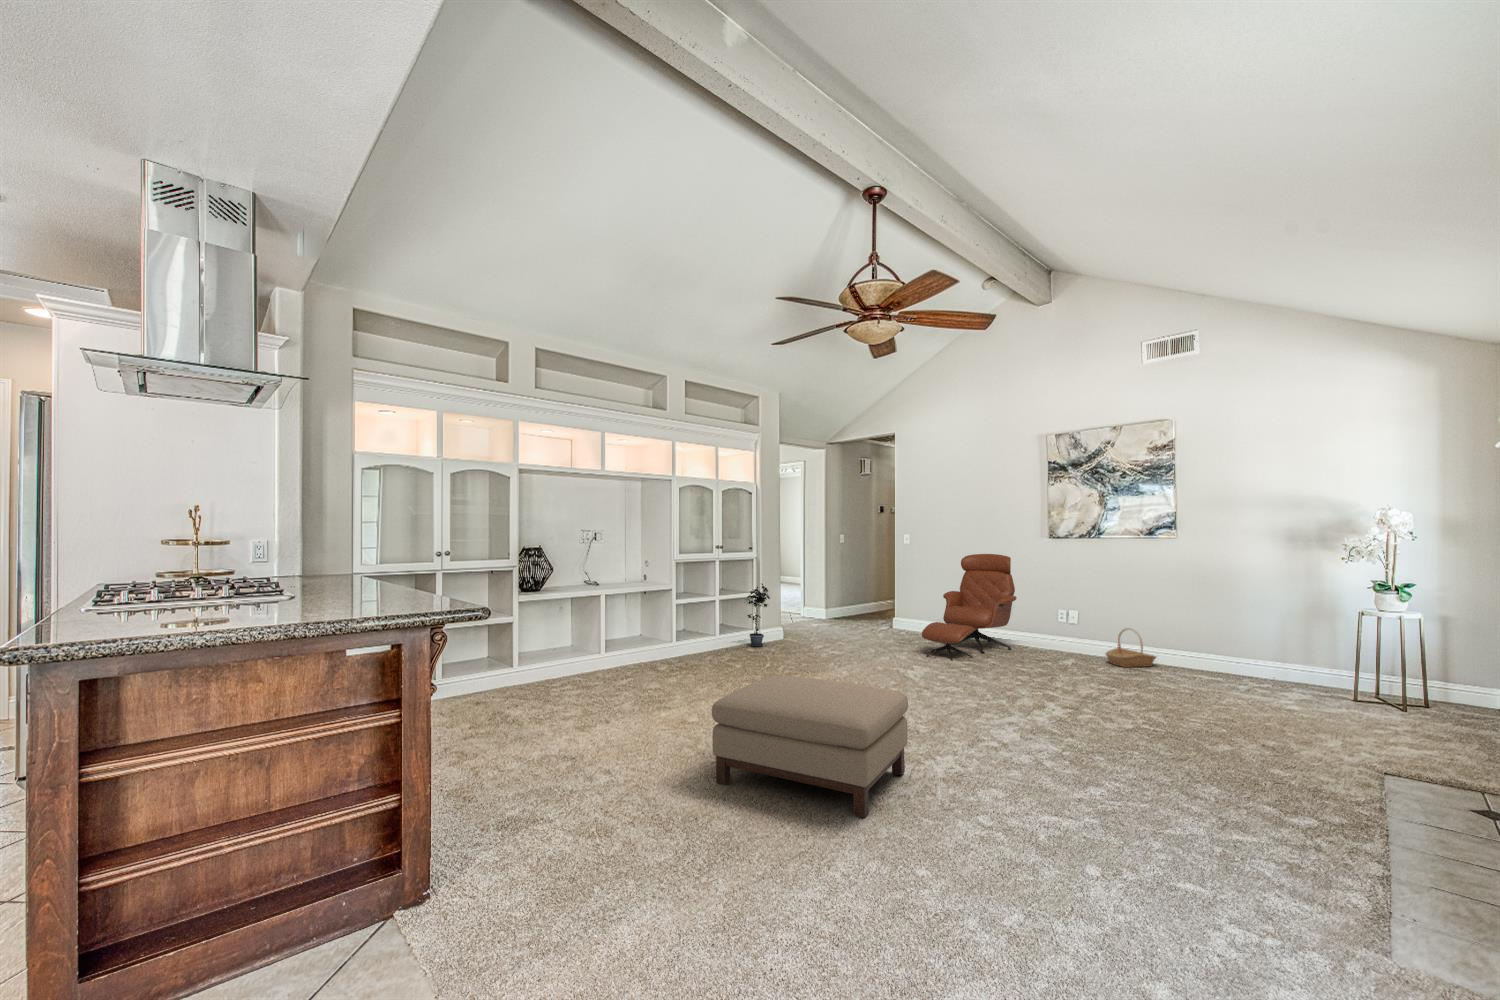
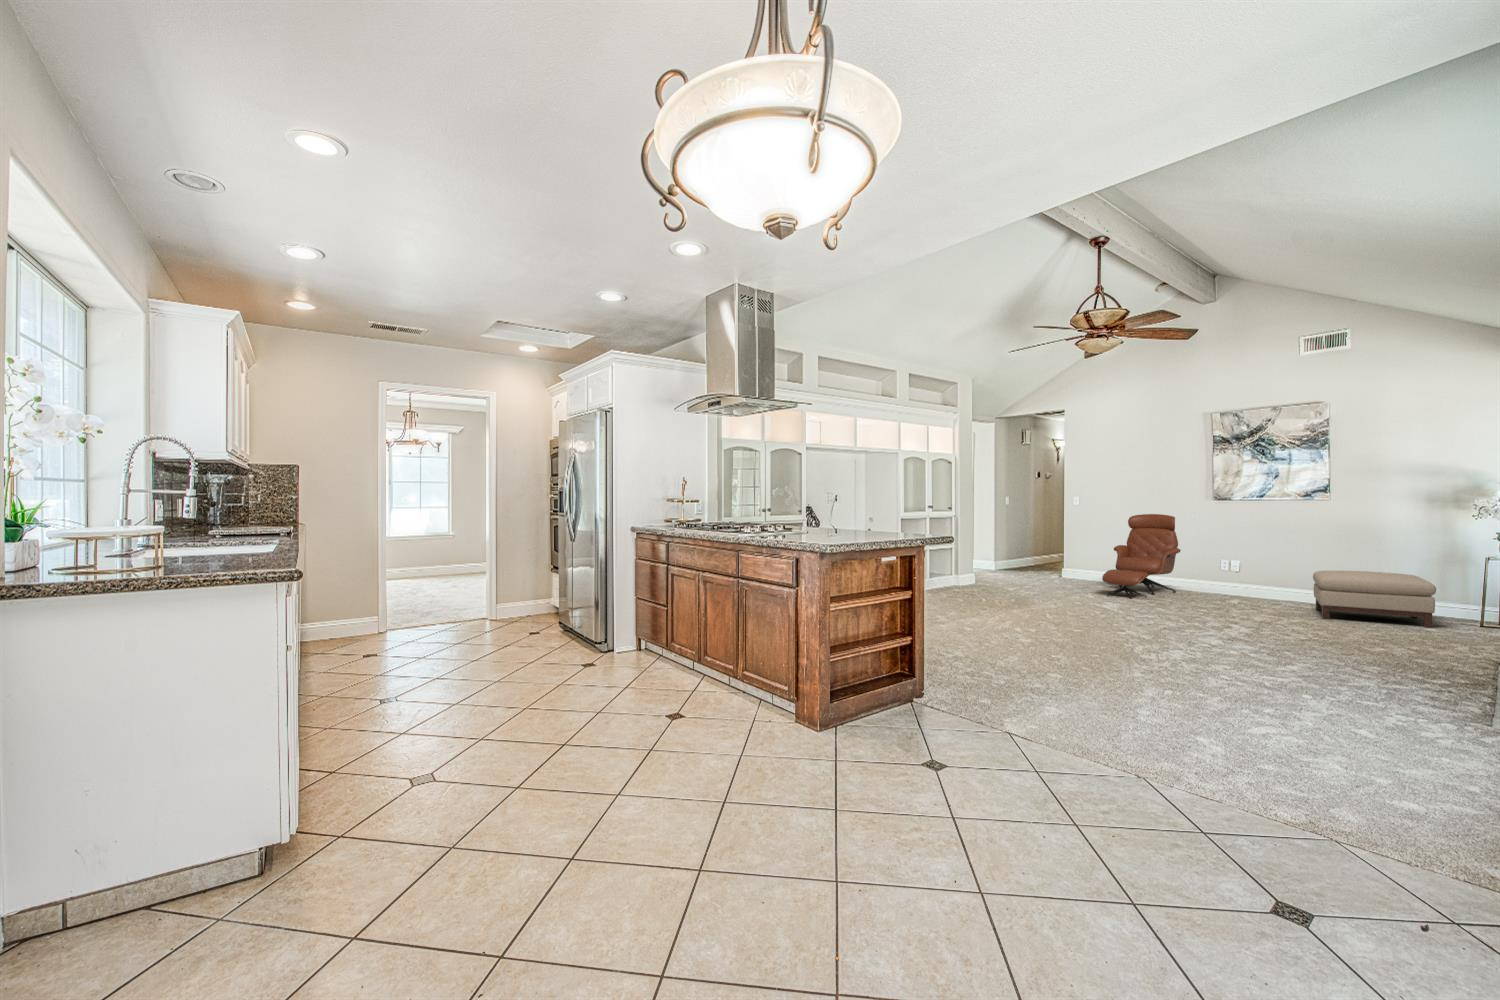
potted plant: present [747,584,770,647] -> none [947,538,971,589]
basket: present [1105,628,1156,667] -> none [1262,574,1309,604]
ottoman: present [712,675,908,818] -> present [1313,571,1436,628]

